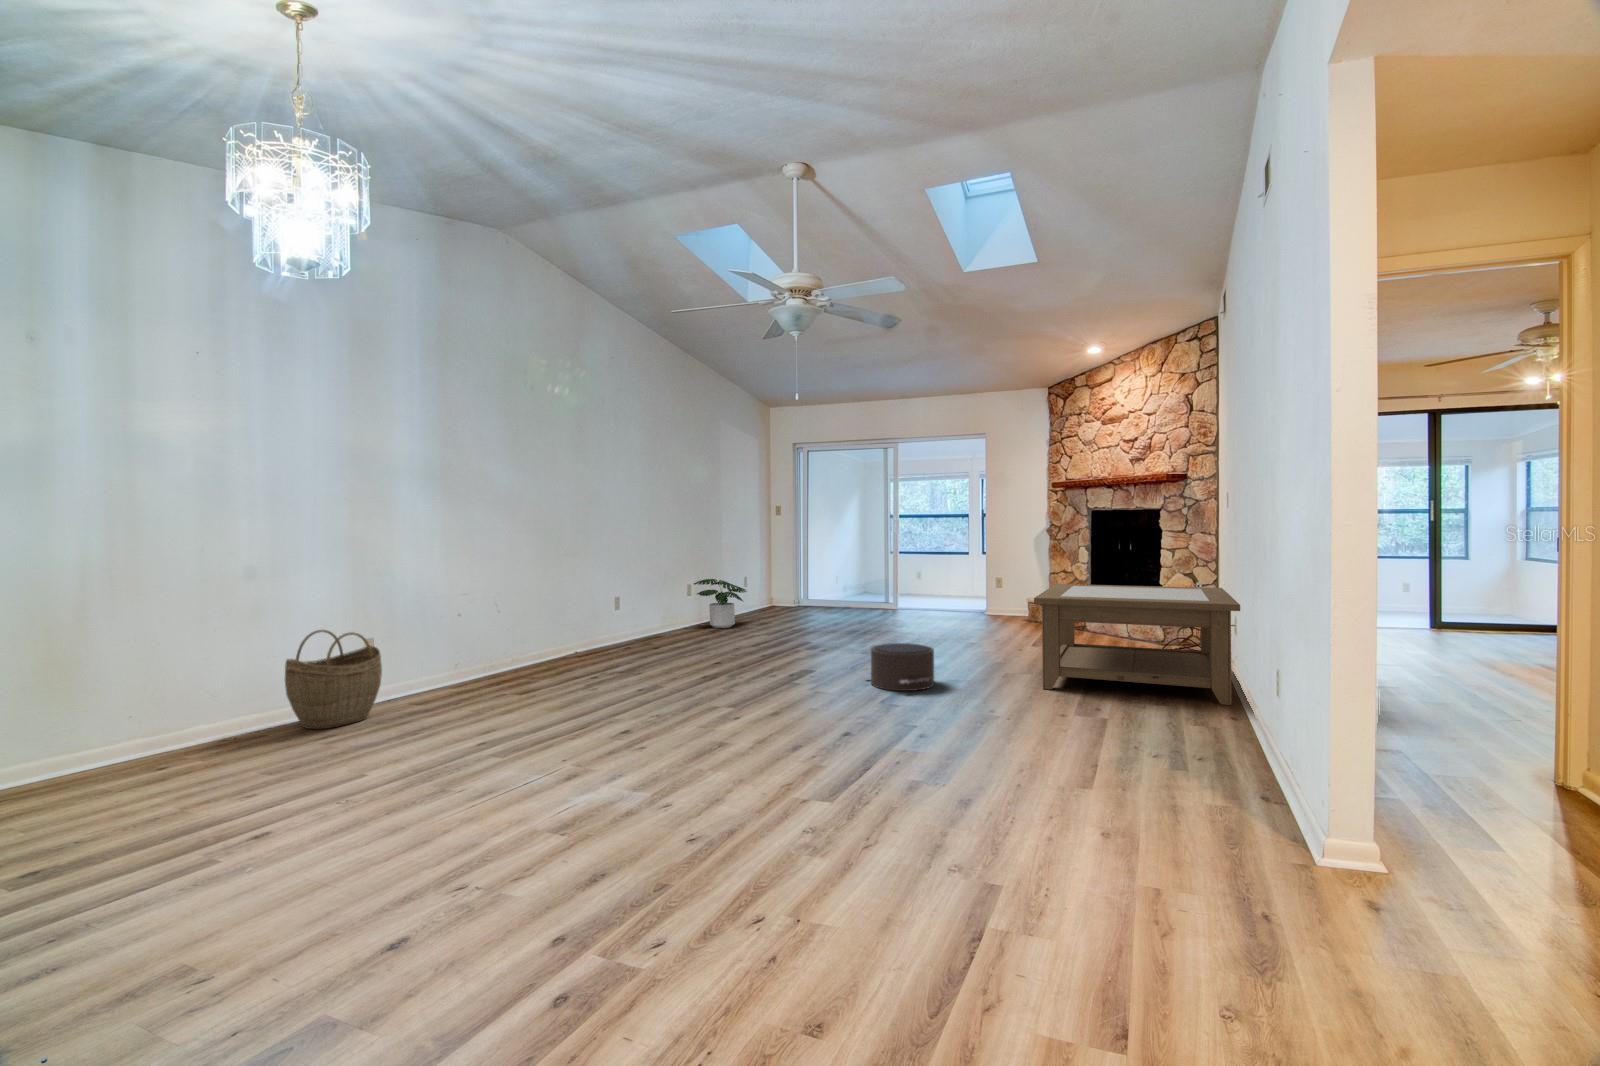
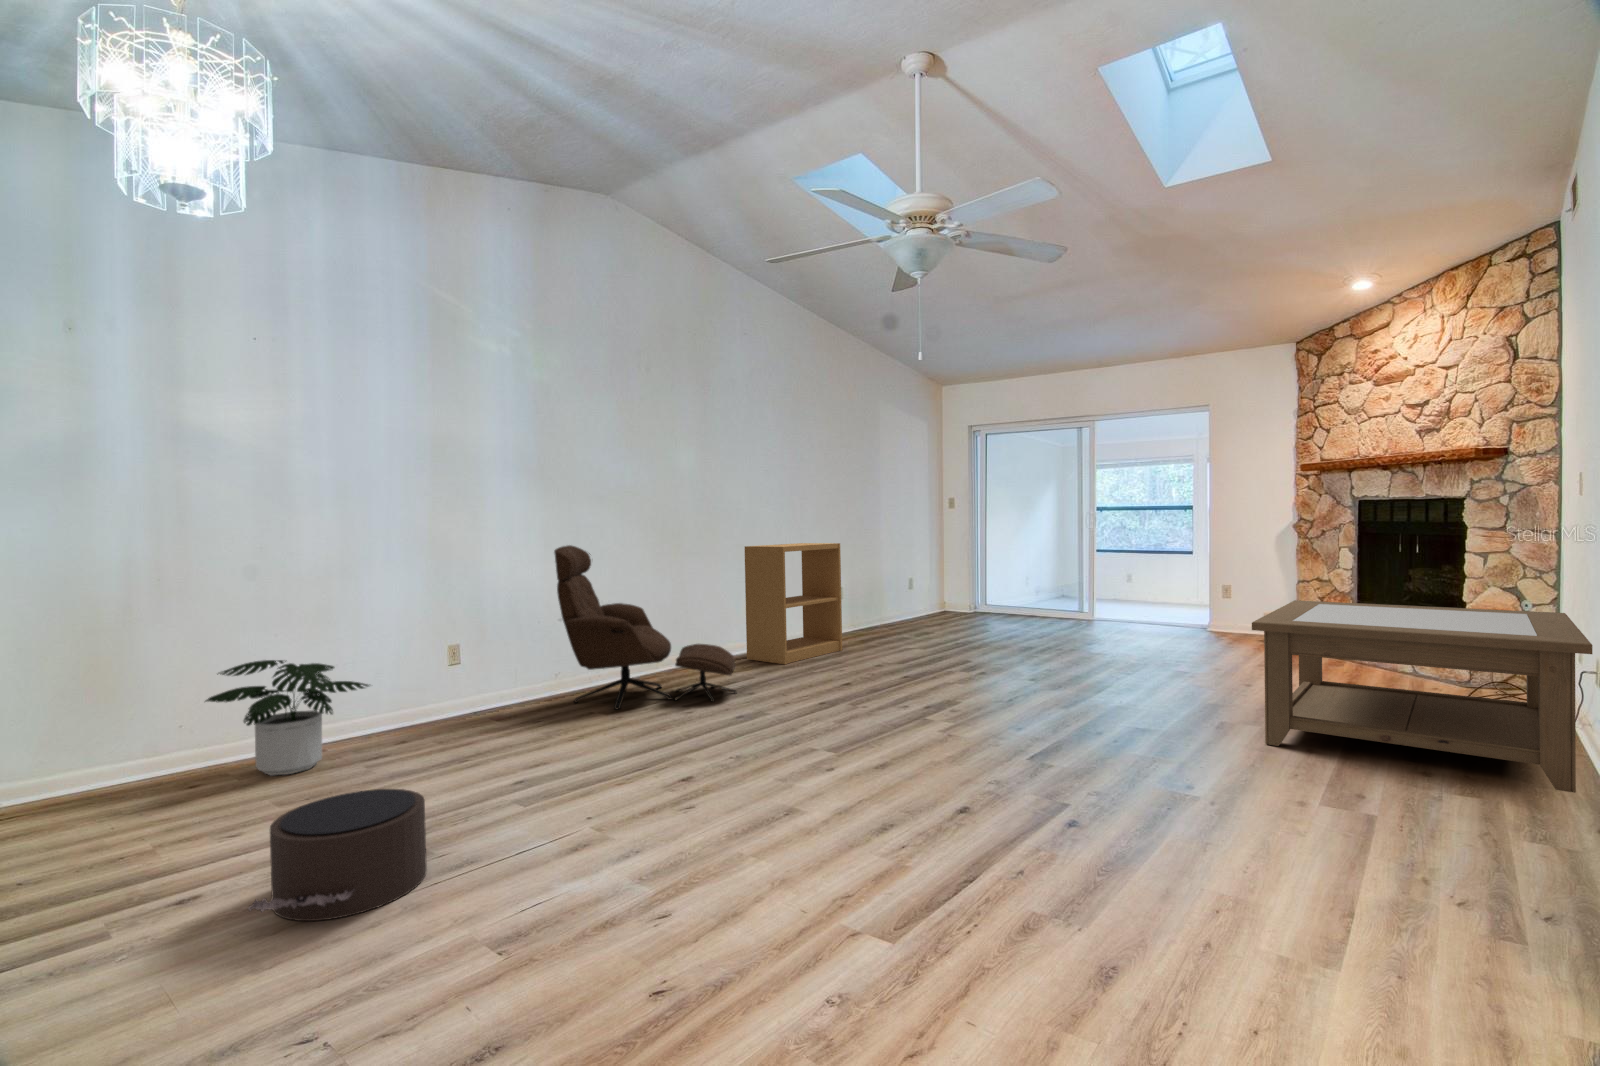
lounge chair: none [438,541,613,695] -> present [554,545,736,709]
bookshelf: none [607,543,695,652] -> present [745,543,842,664]
potted plant: present [694,579,747,628] -> present [206,660,369,775]
woven basket: present [285,630,382,729] -> none [404,637,495,738]
pouf: present [862,643,934,691] -> present [248,789,427,921]

